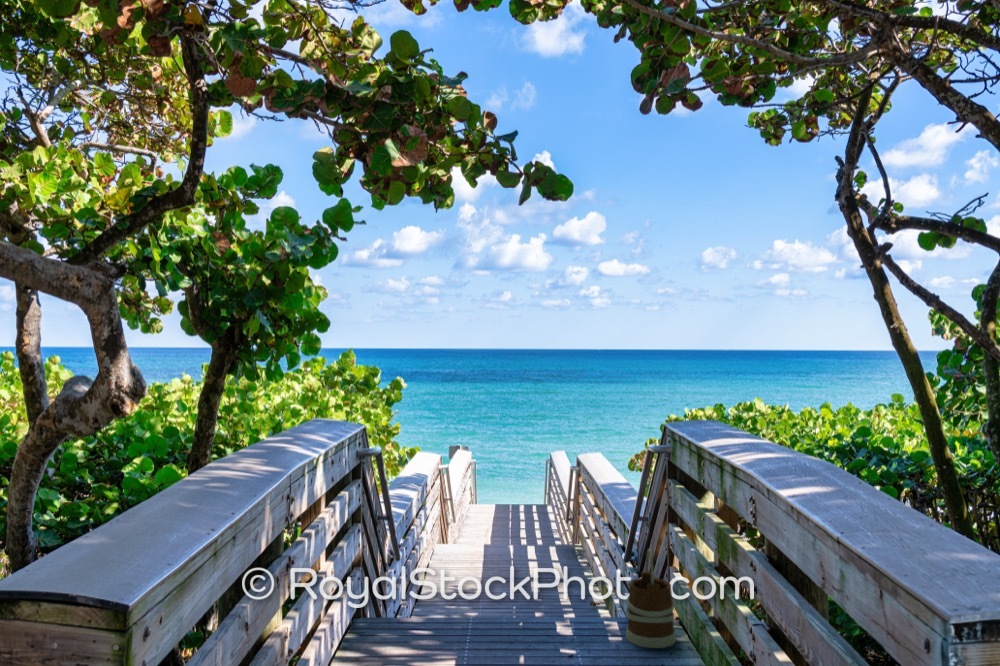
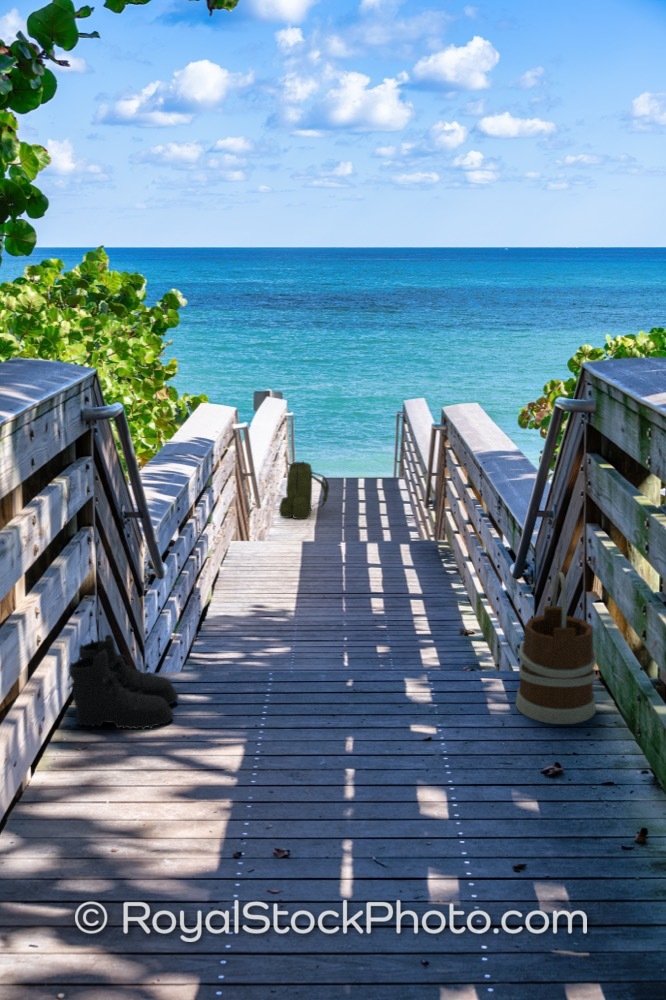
backpack: none [465,493,500,534] -> present [279,462,329,519]
boots: none [346,589,414,651] -> present [68,635,178,730]

